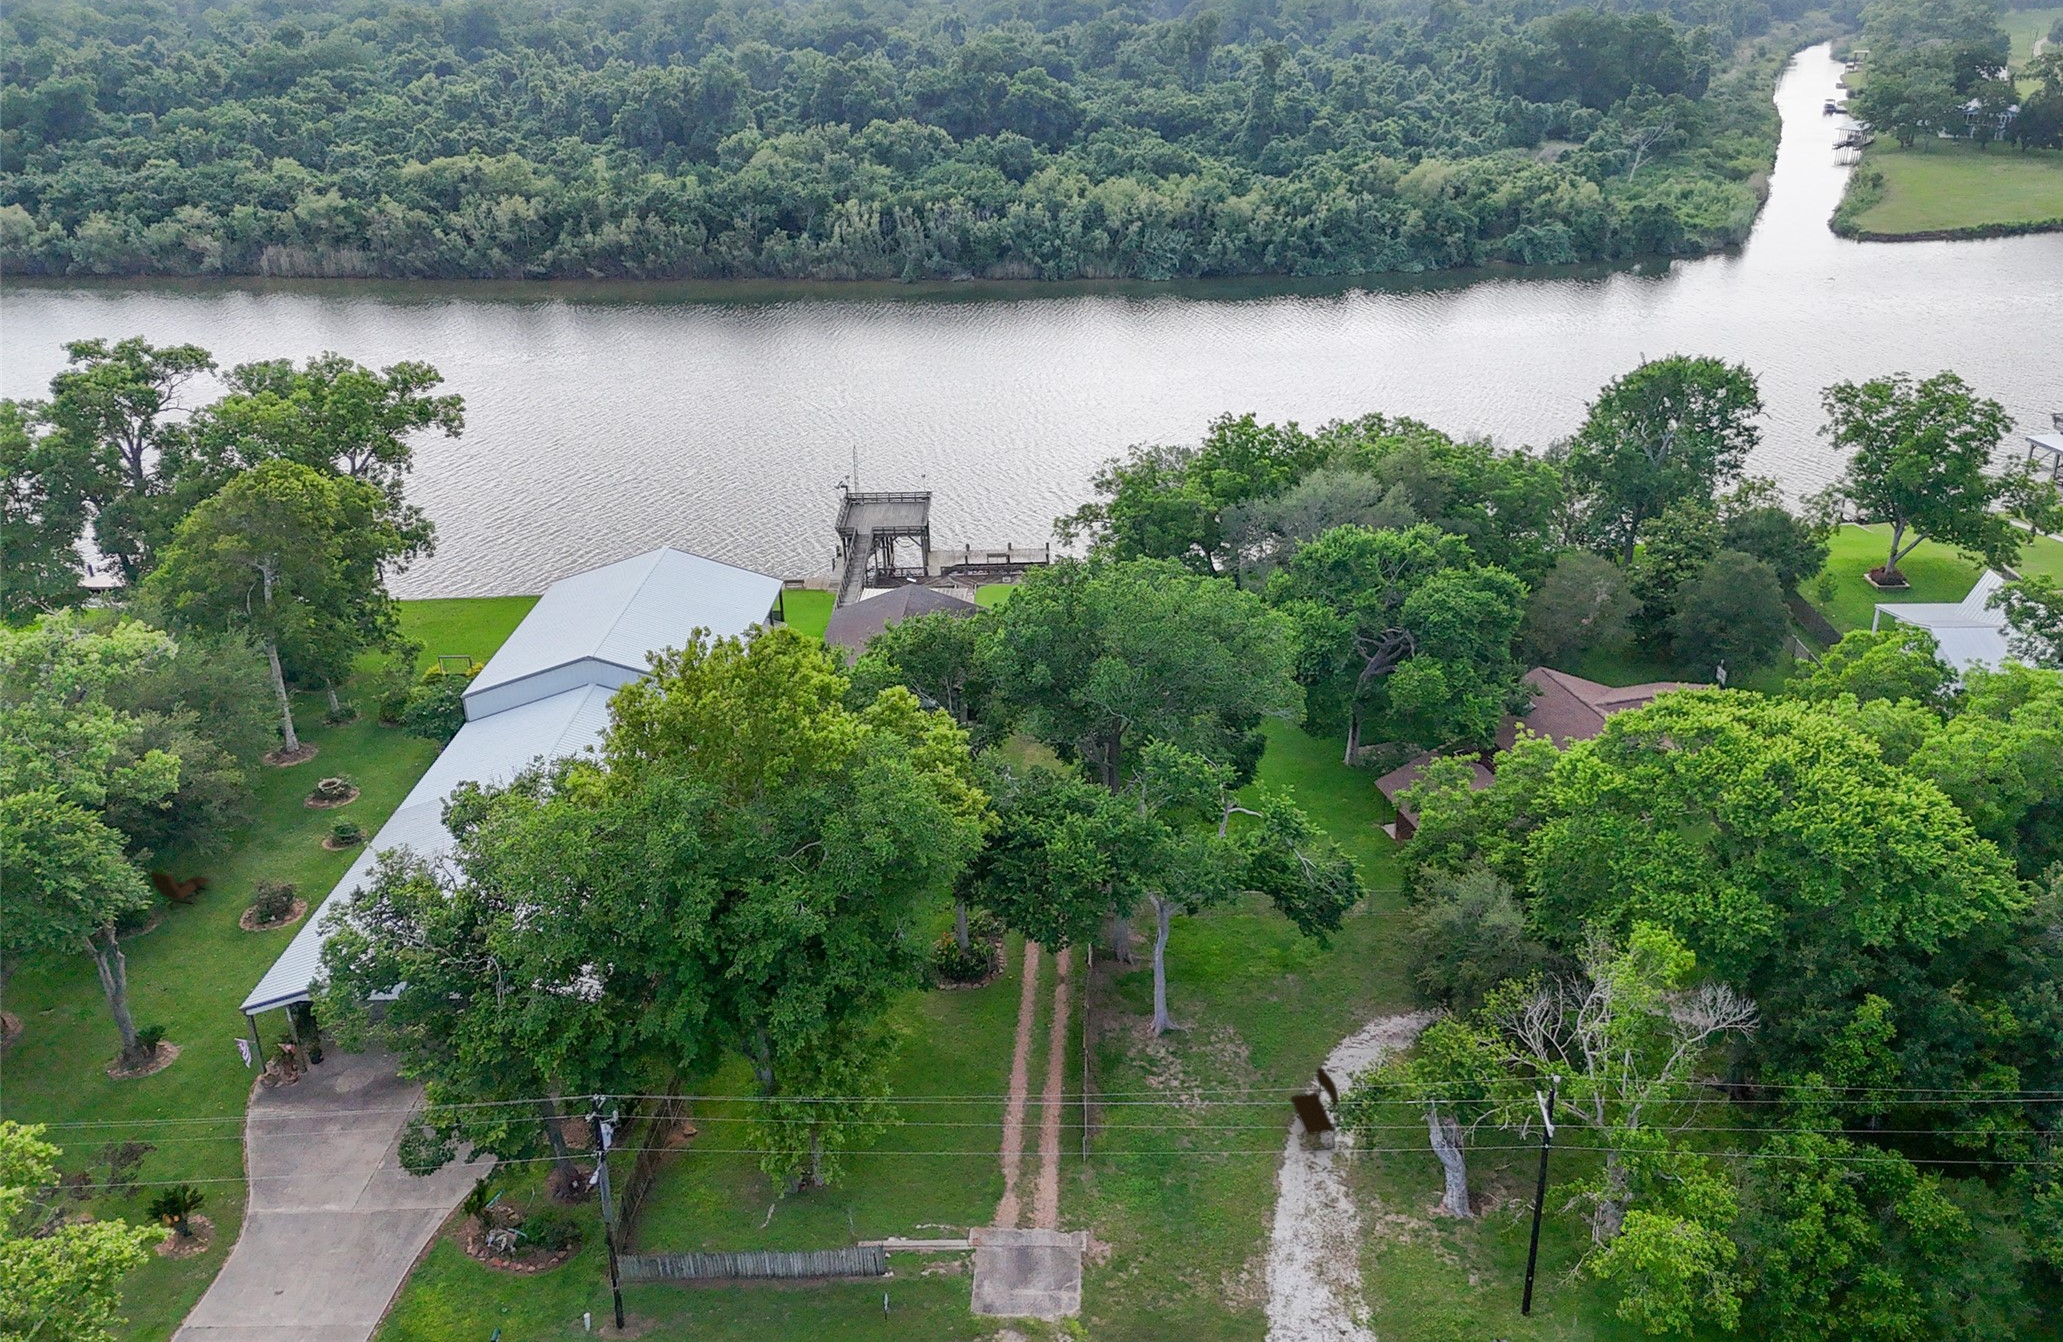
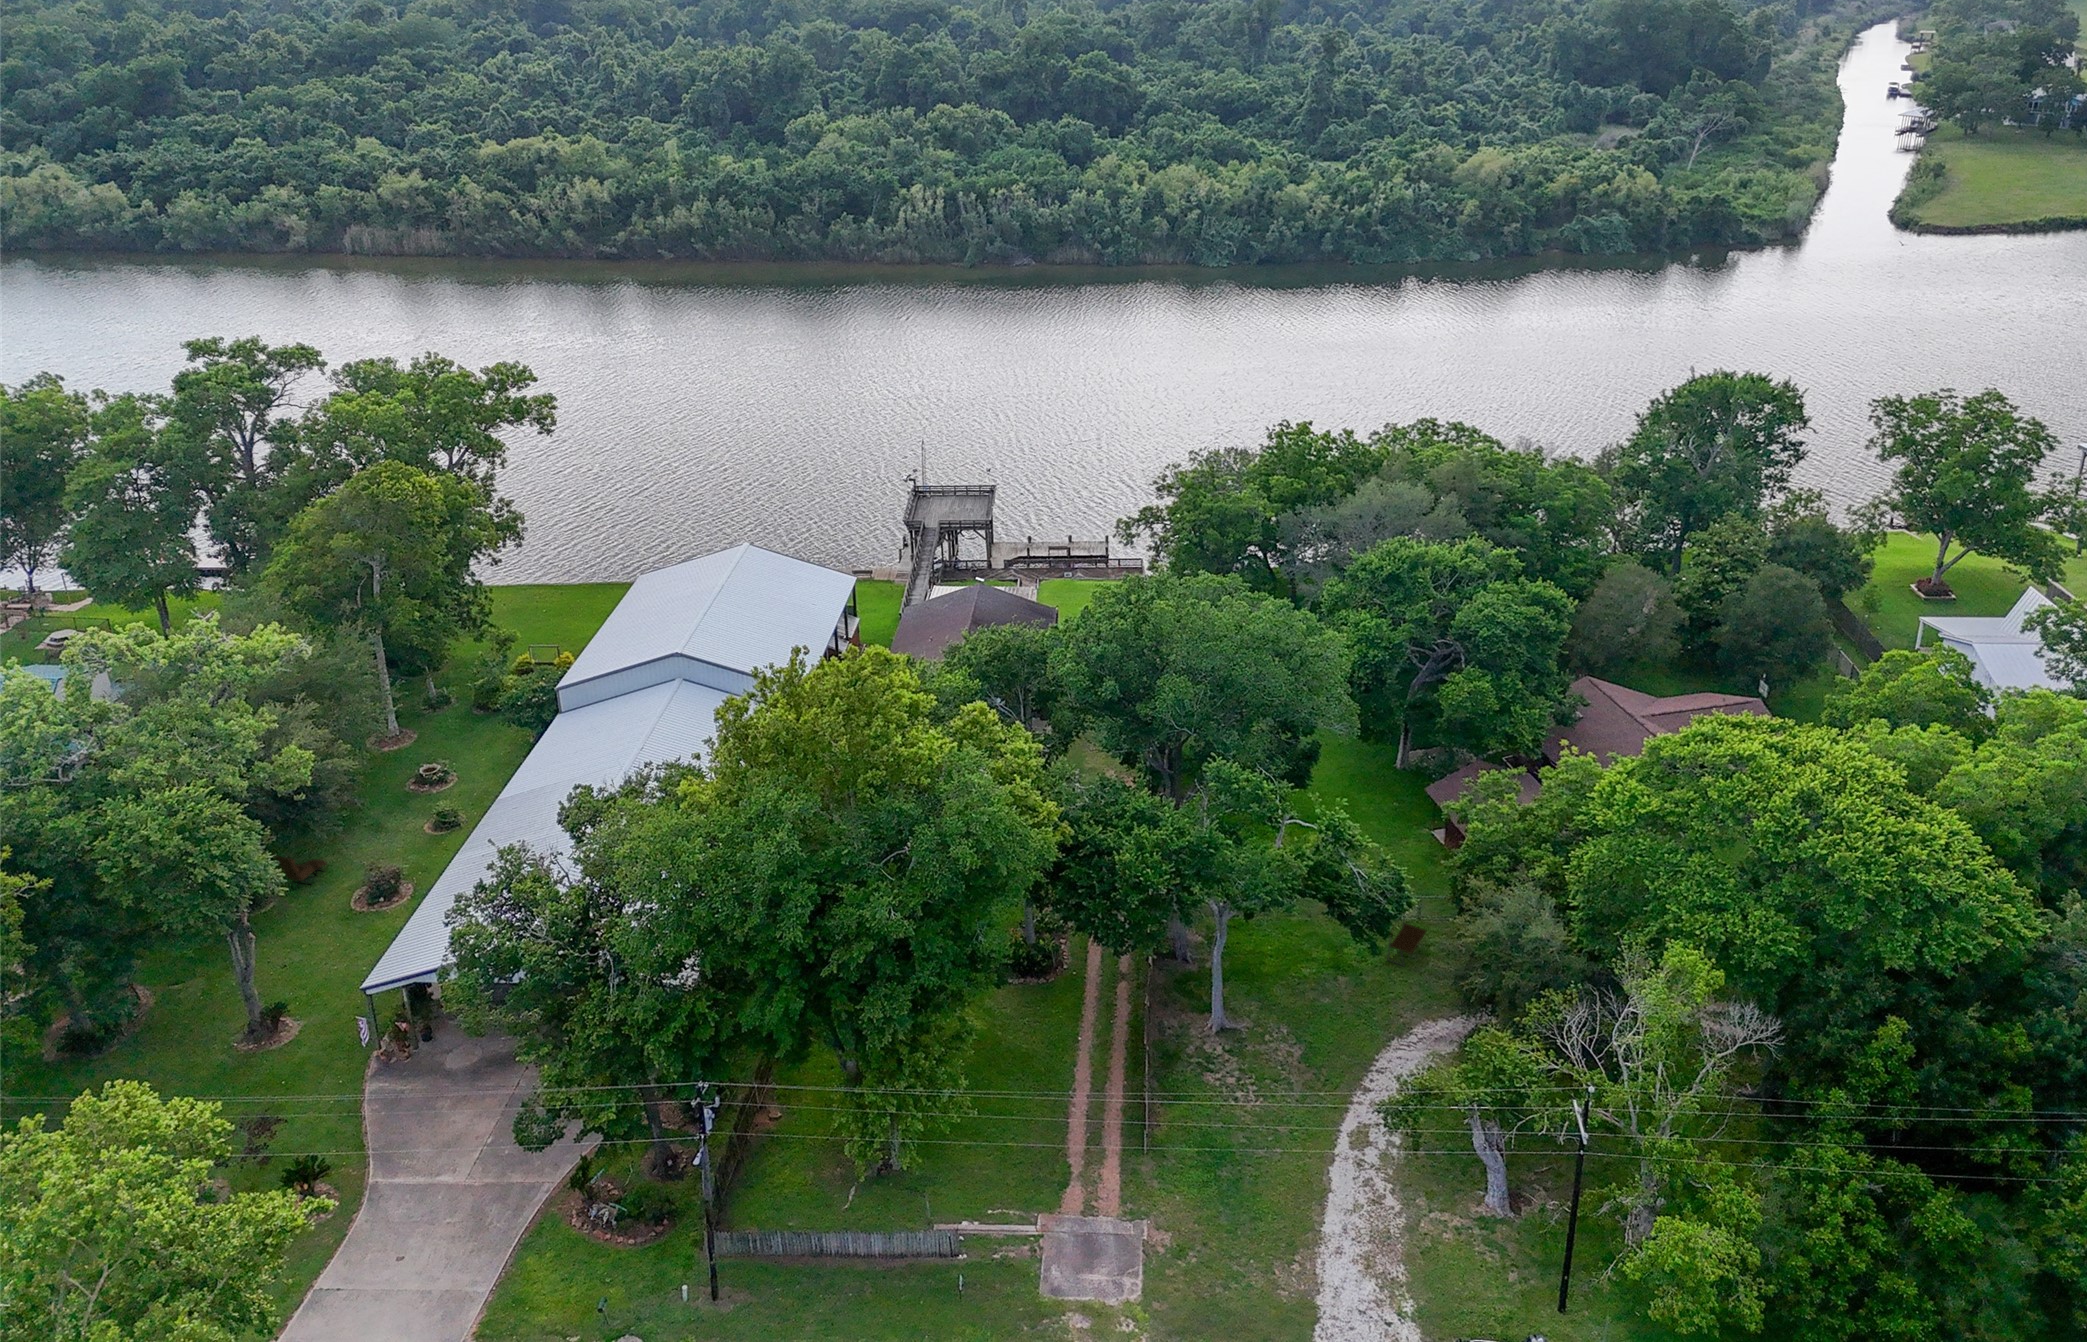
bench: present [1291,1067,1339,1150] -> present [1387,916,1426,966]

